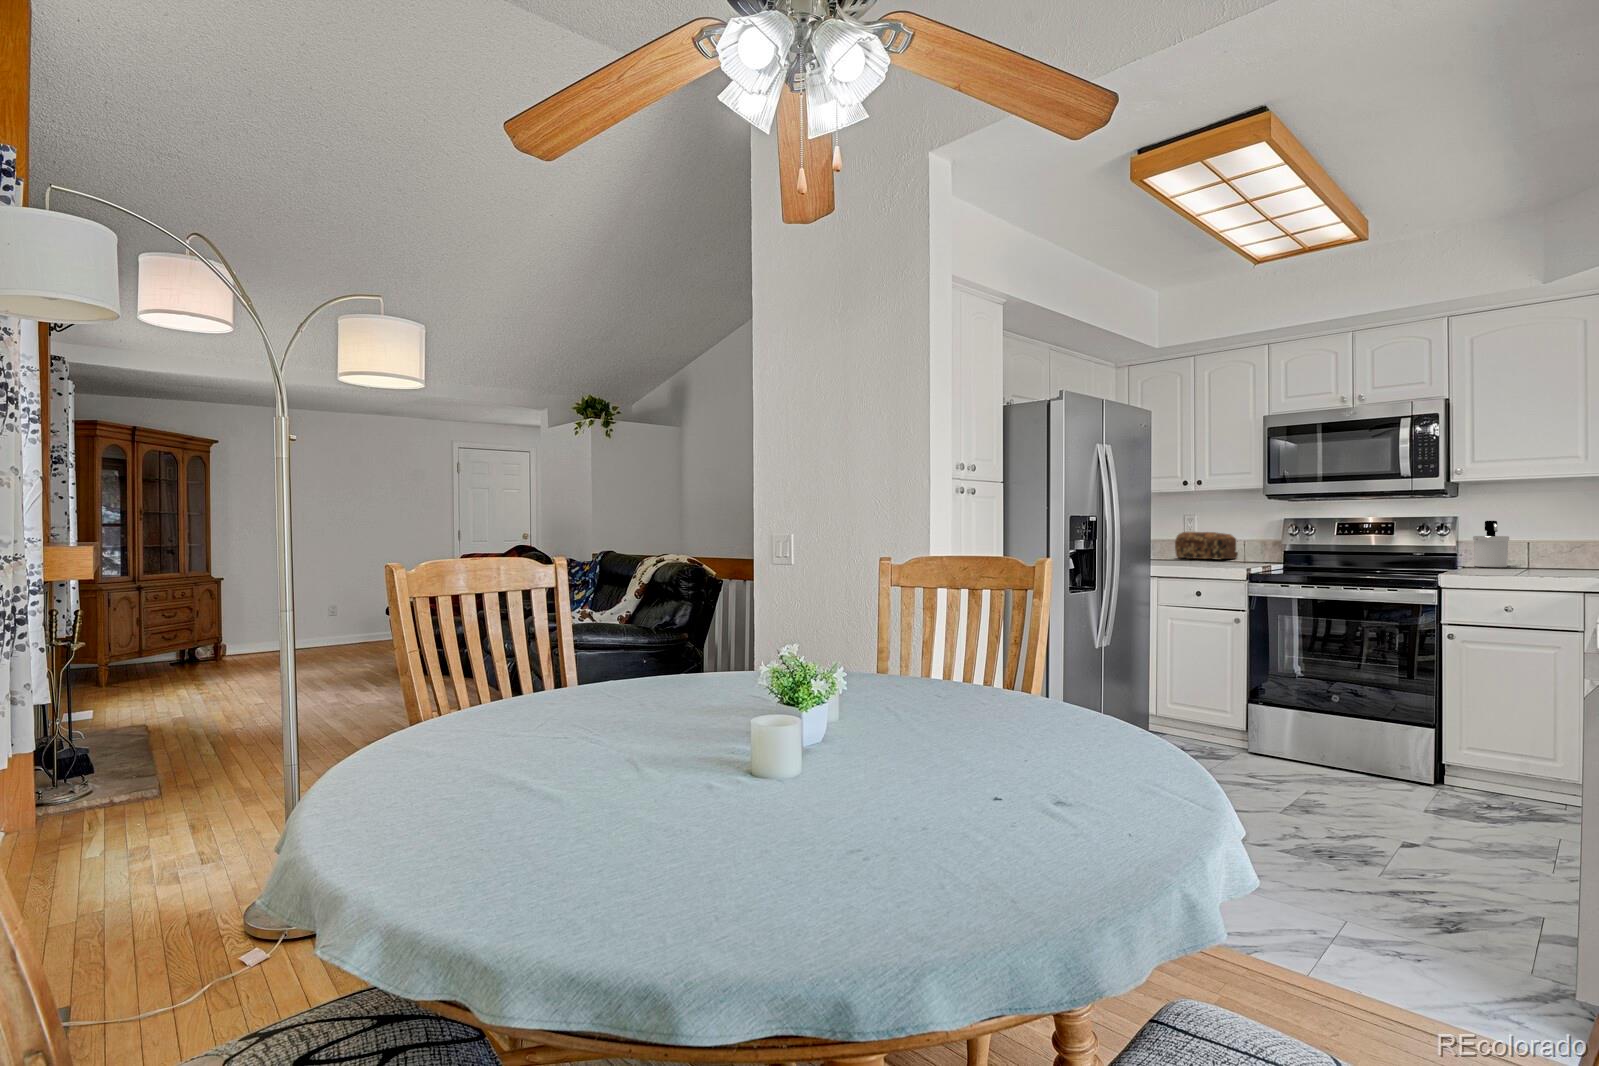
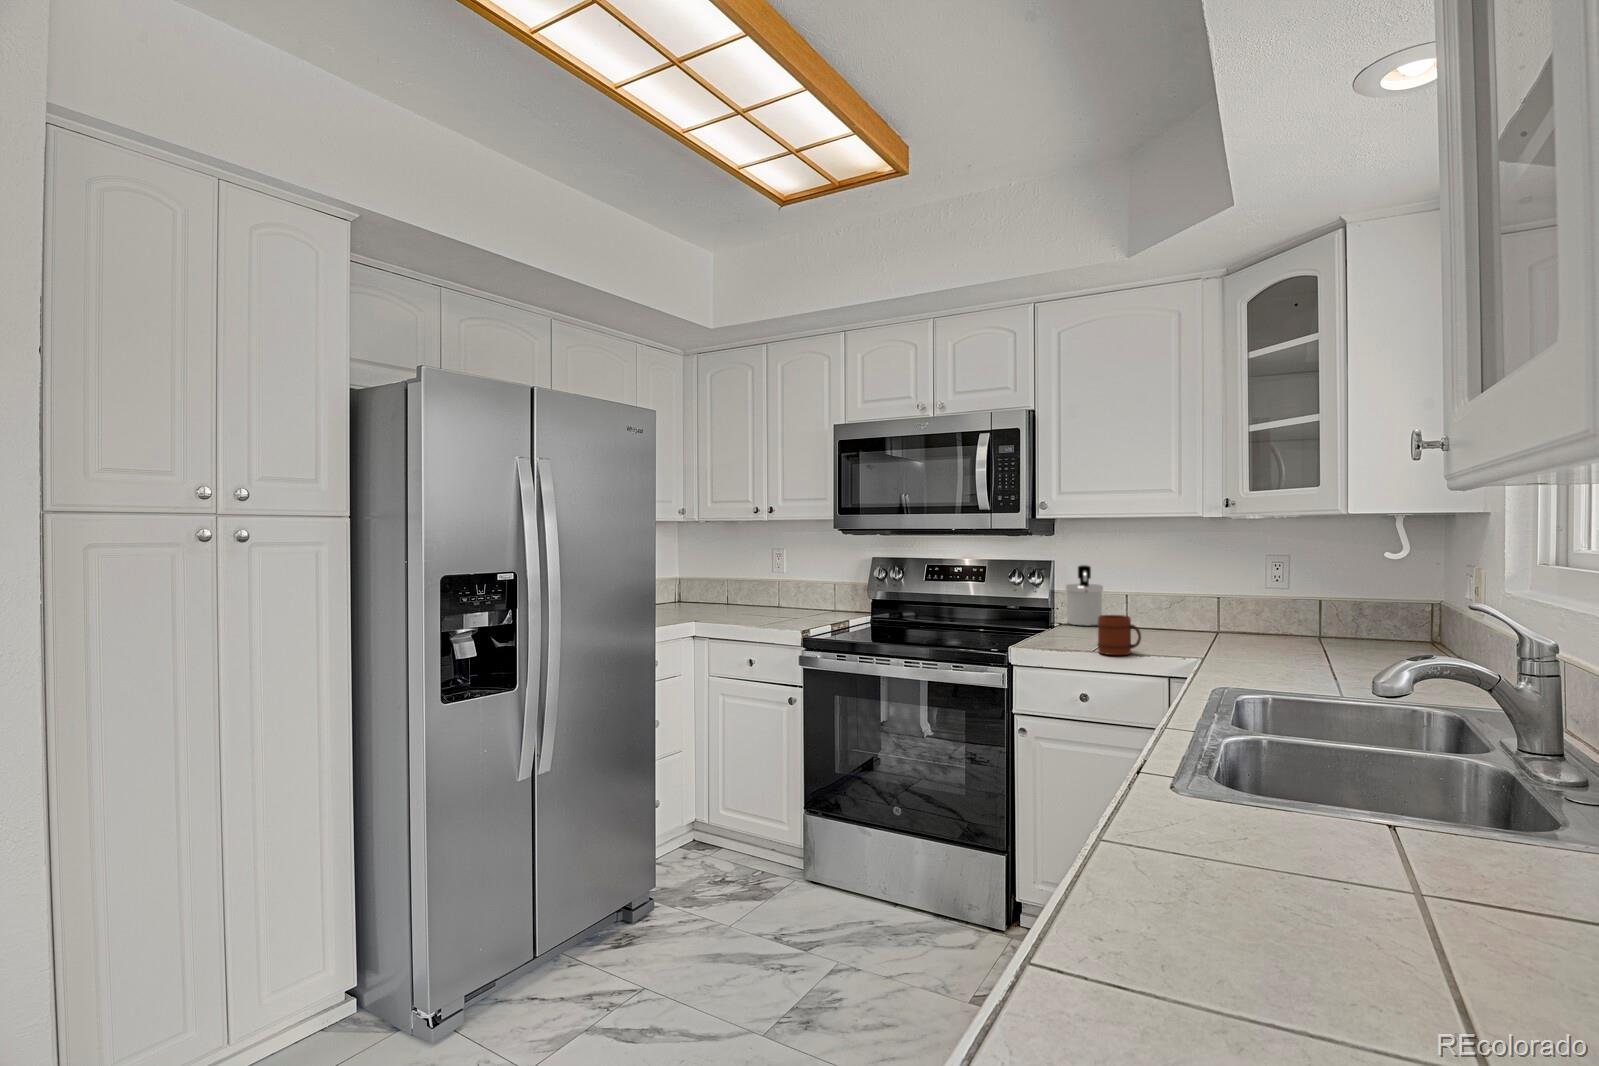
bread loaf: present [1175,532,1238,560] -> none [757,571,829,609]
mug: none [1518,551,1560,580] -> present [1097,615,1141,655]

